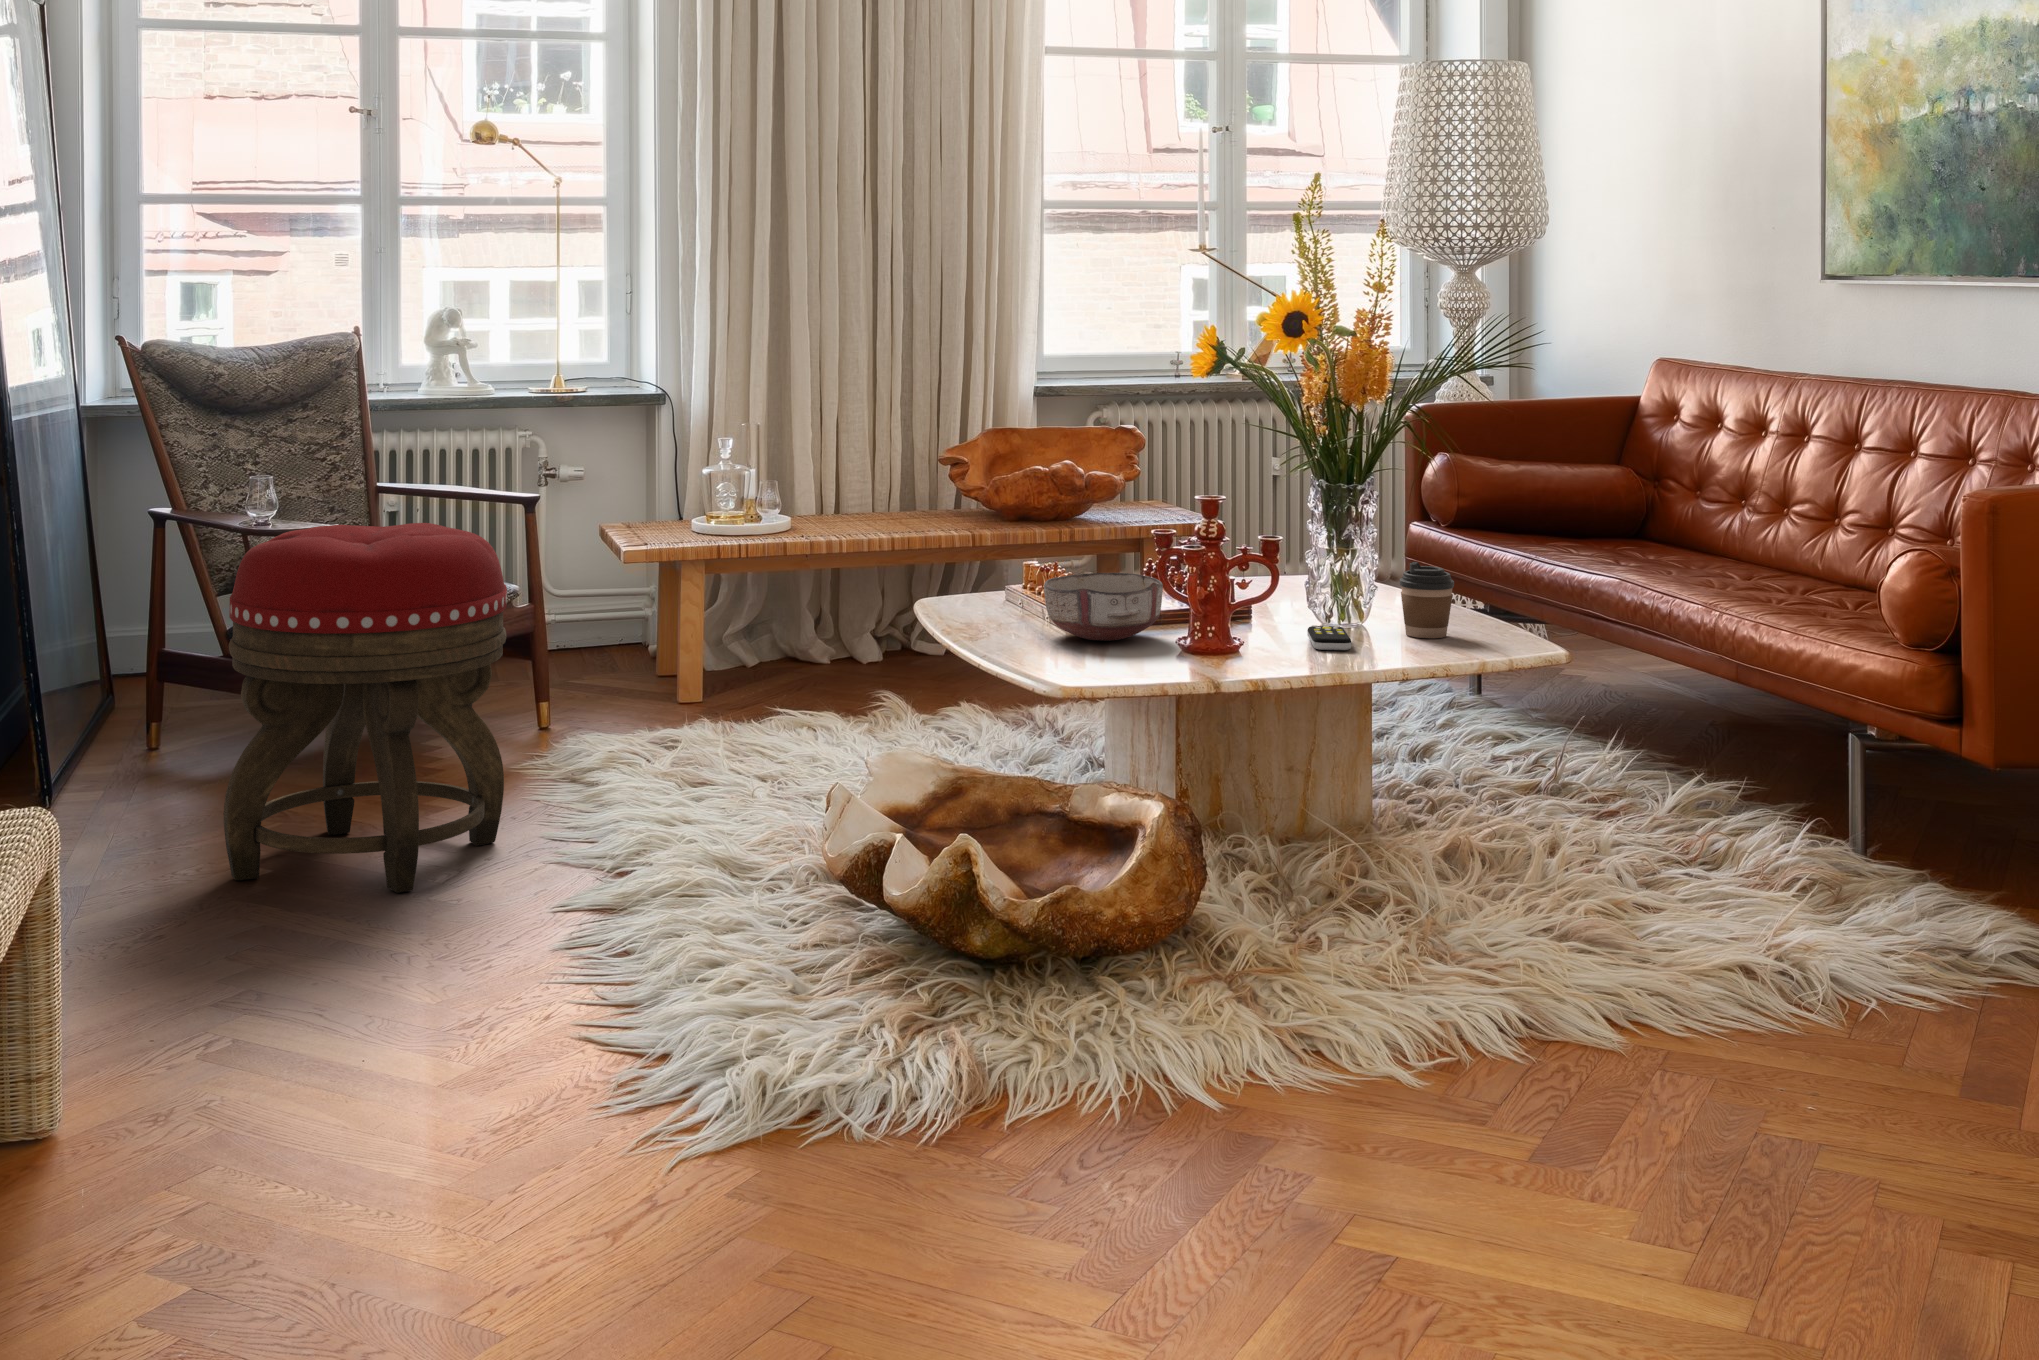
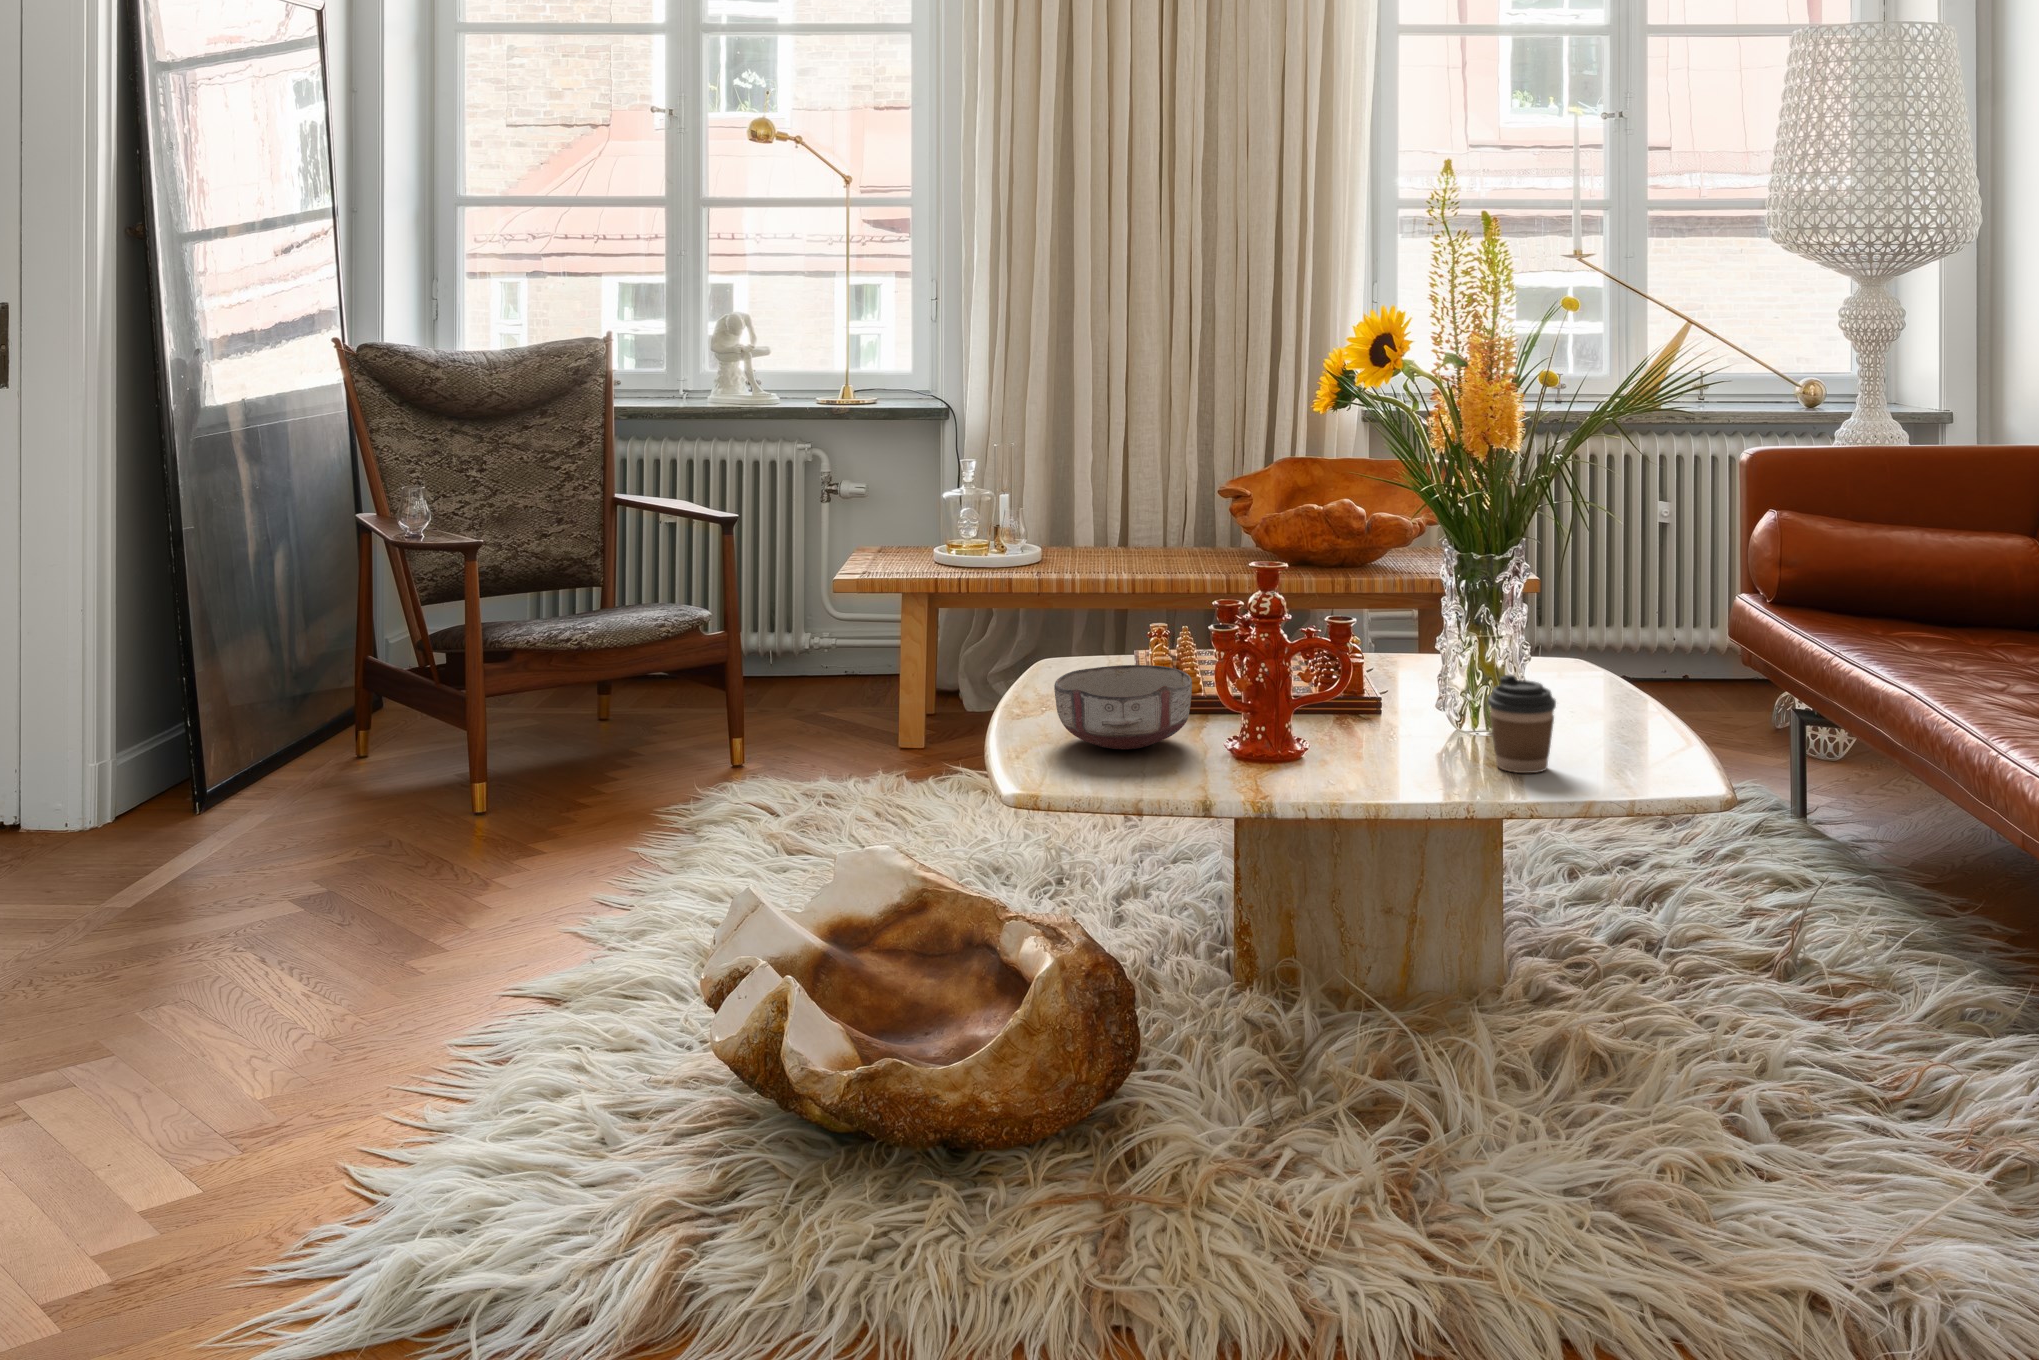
footstool: present [224,523,507,893] -> none [301,572,585,954]
remote control: present [1307,625,1351,650] -> none [1344,746,1408,785]

